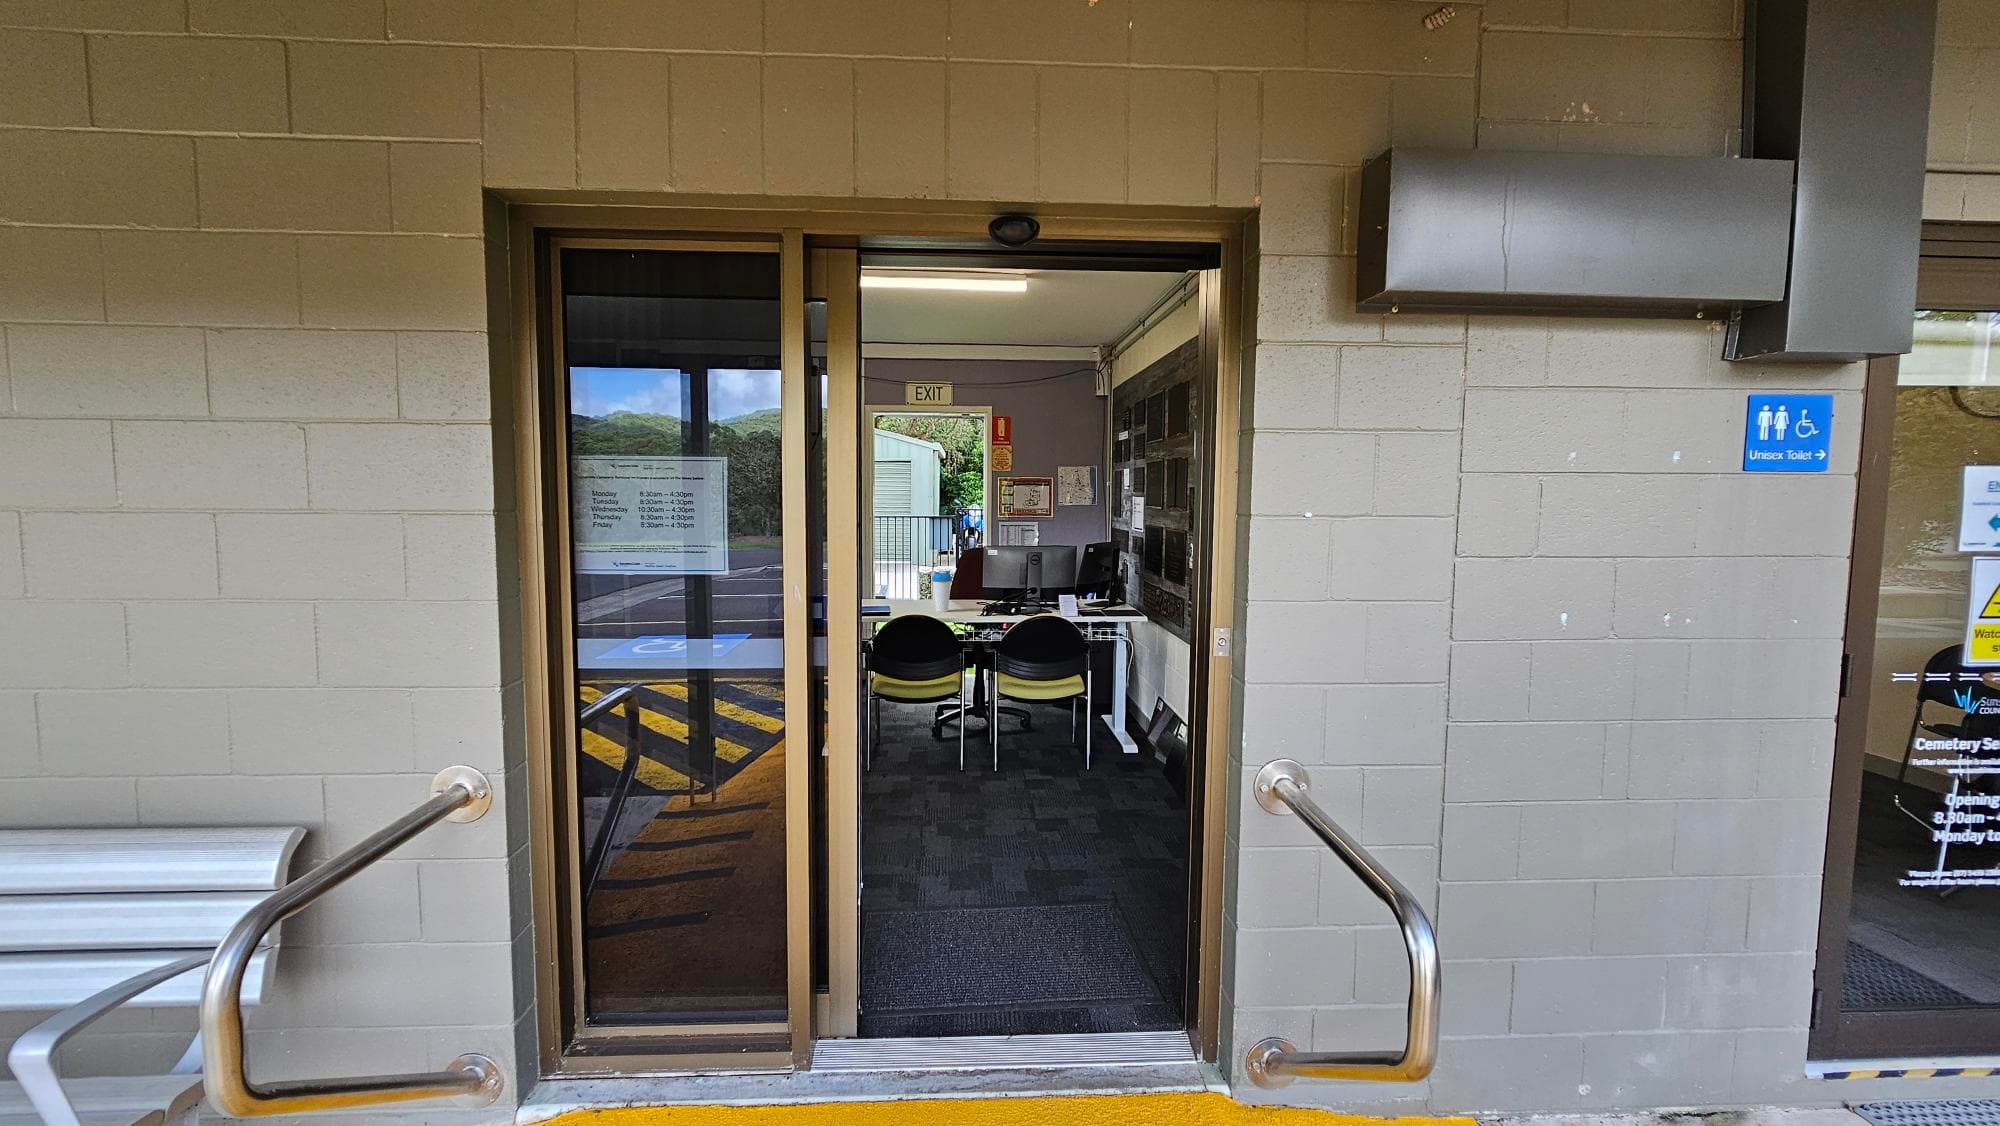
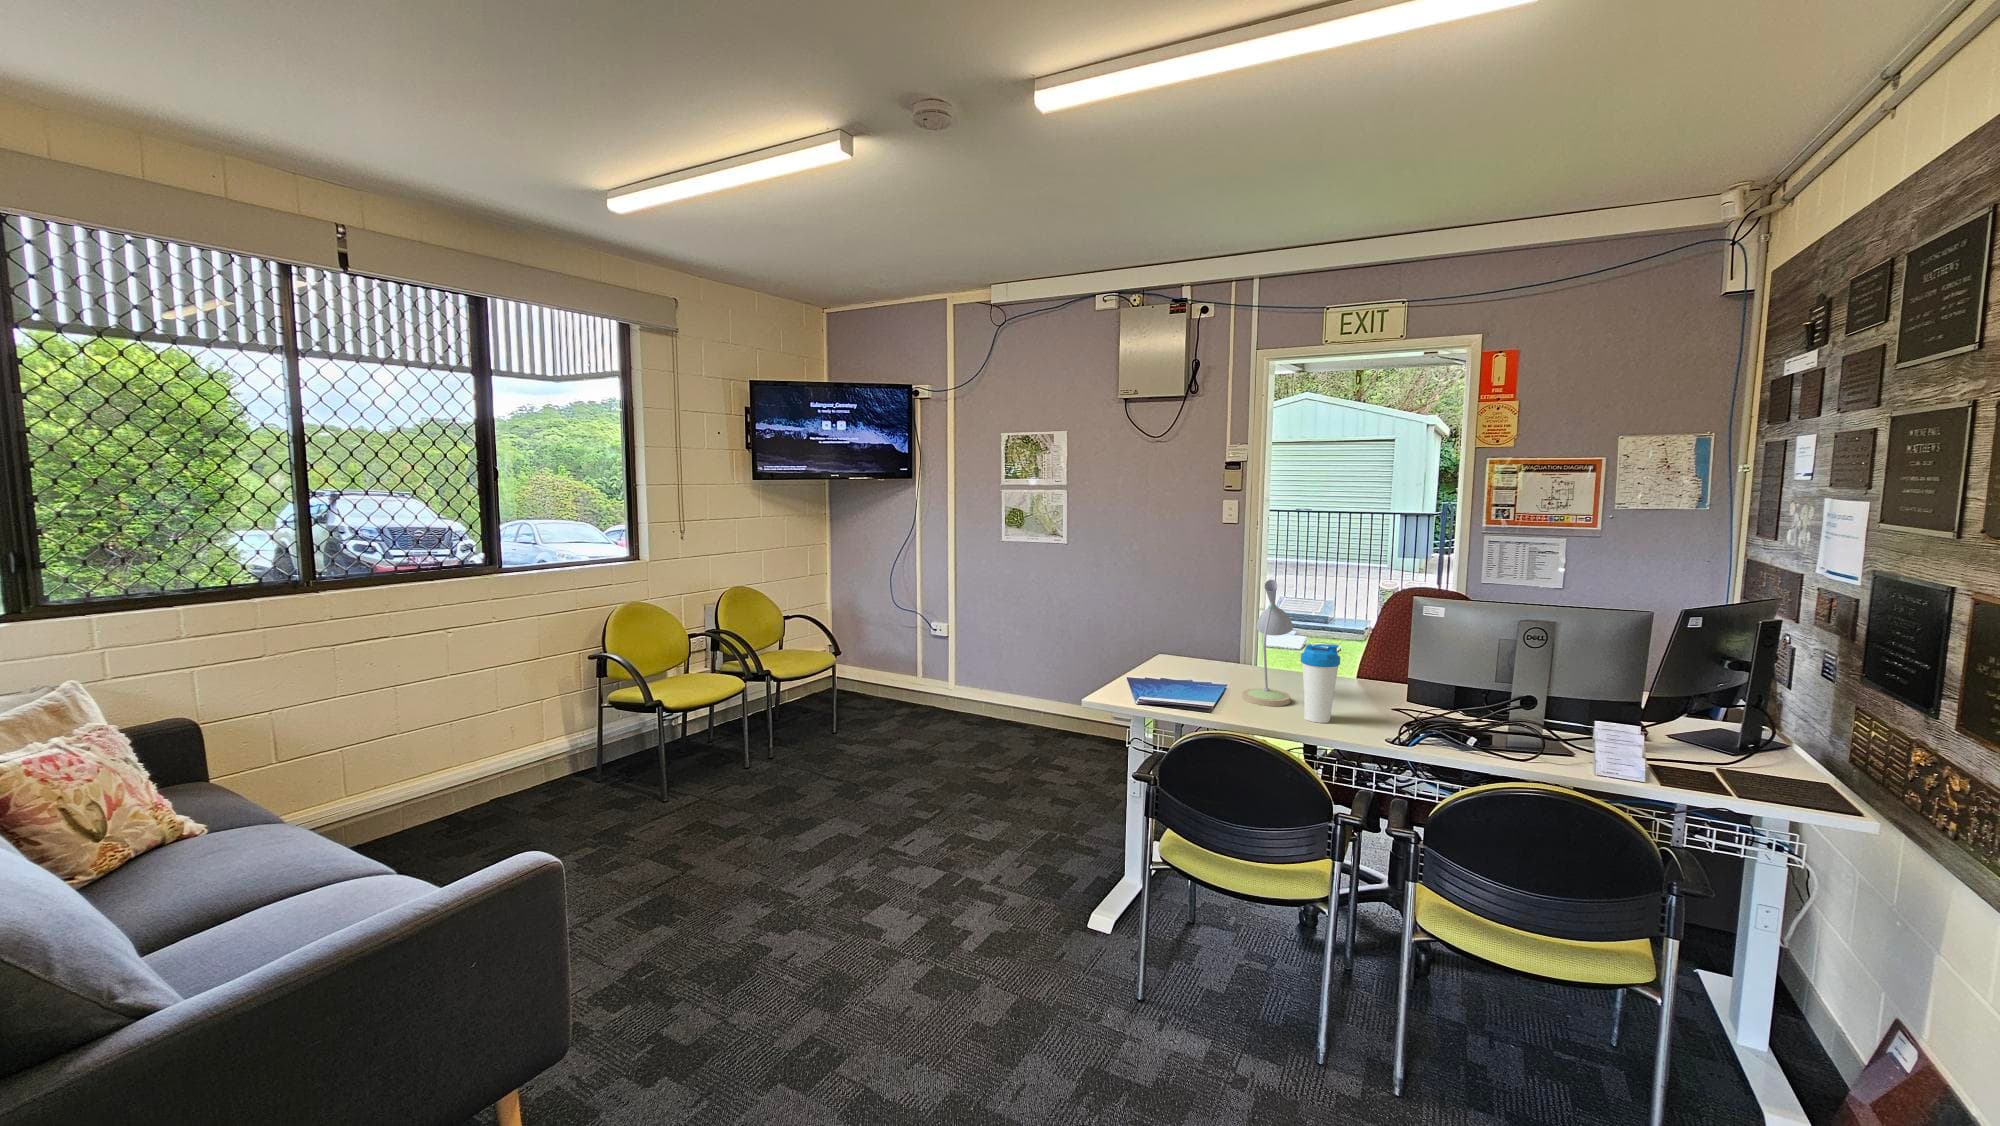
desk lamp: none [899,540,925,610] -> present [1242,580,1293,706]

